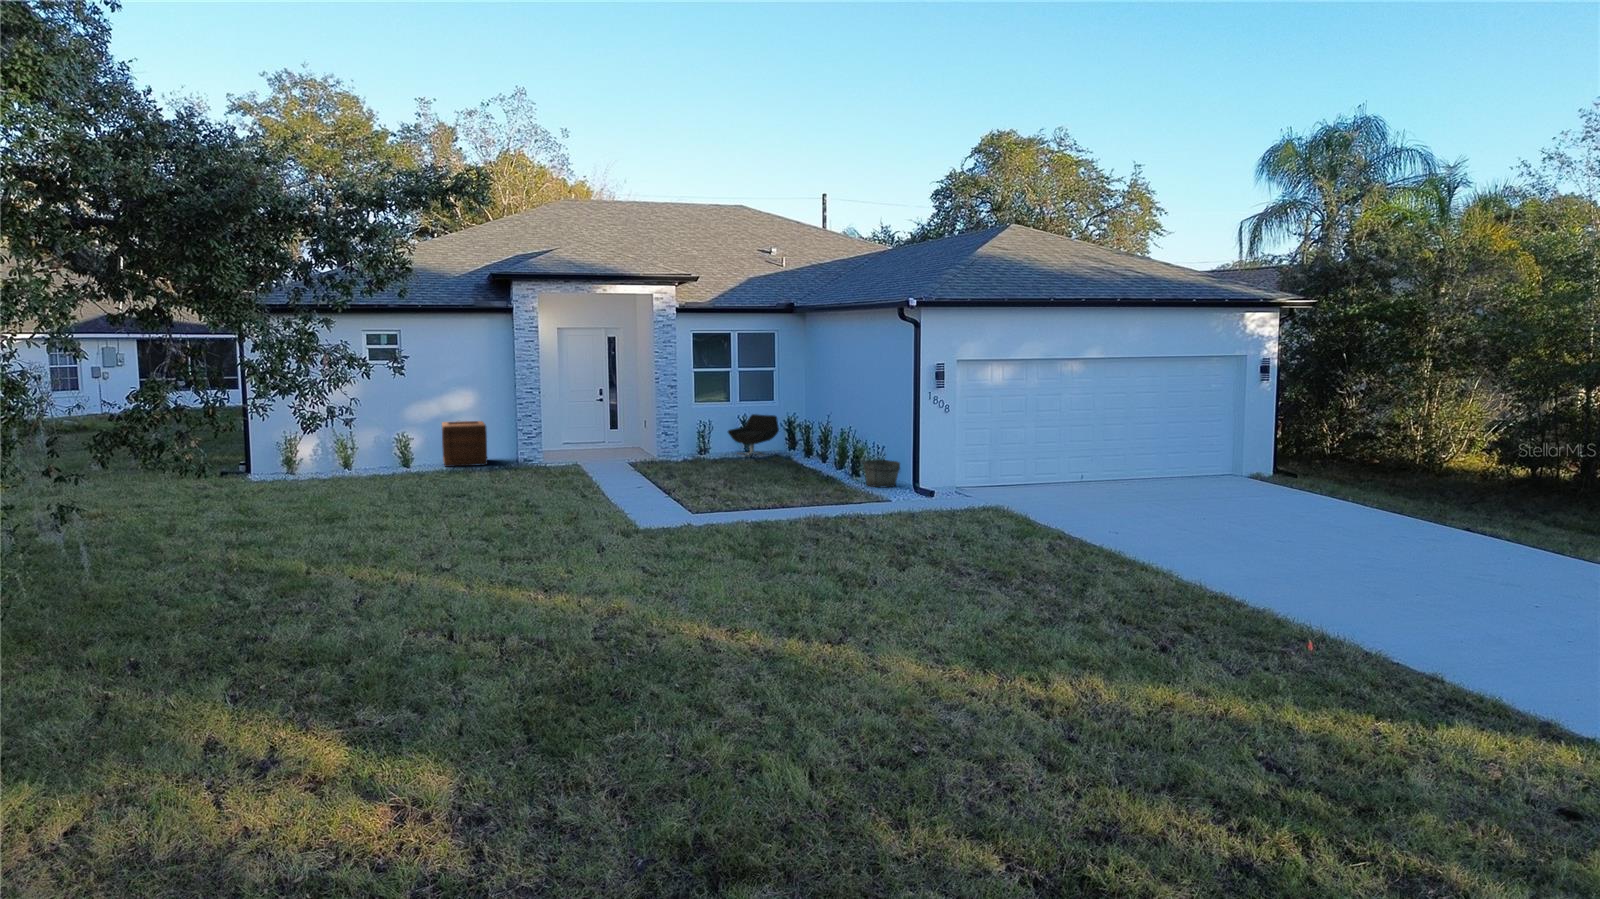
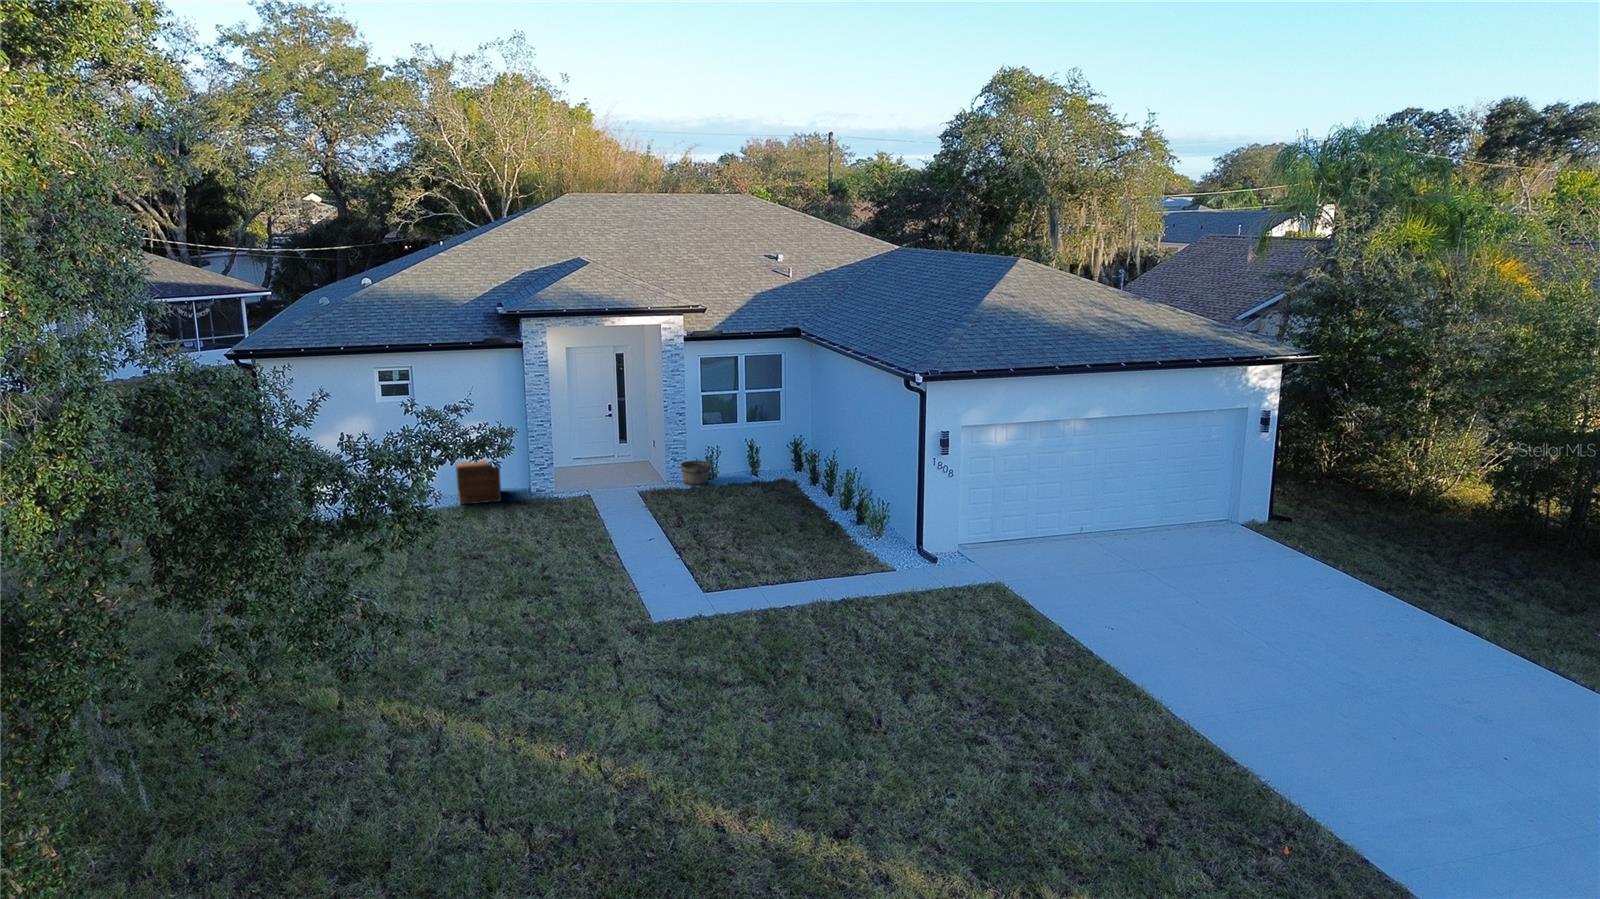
lounge chair: present [728,414,779,455] -> none [735,437,786,485]
wooden bucket: present [863,458,900,487] -> present [681,457,711,486]

